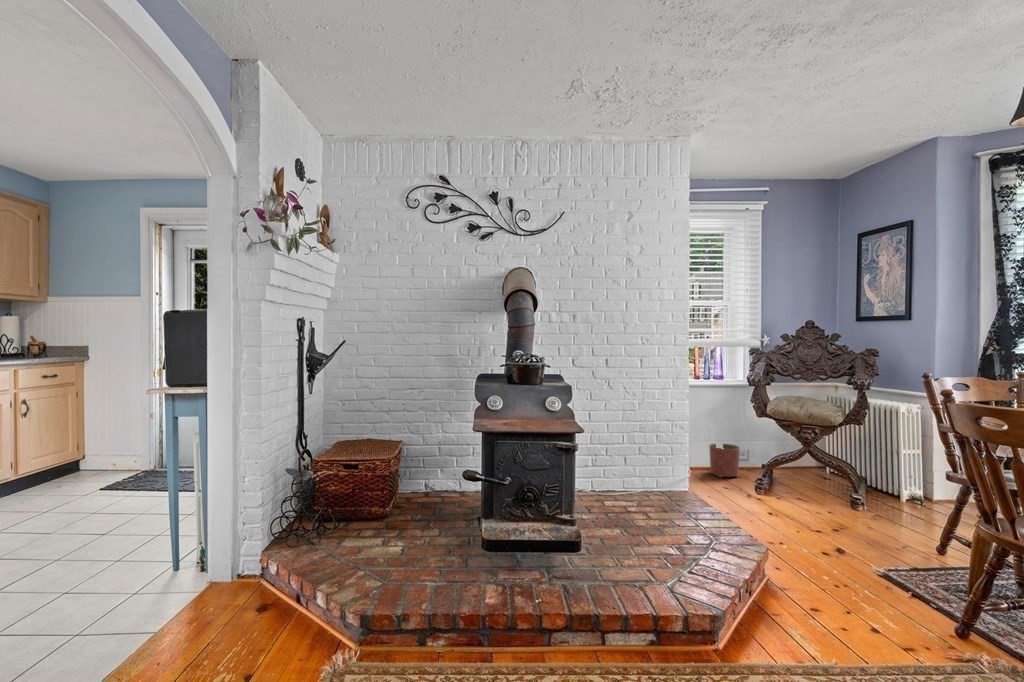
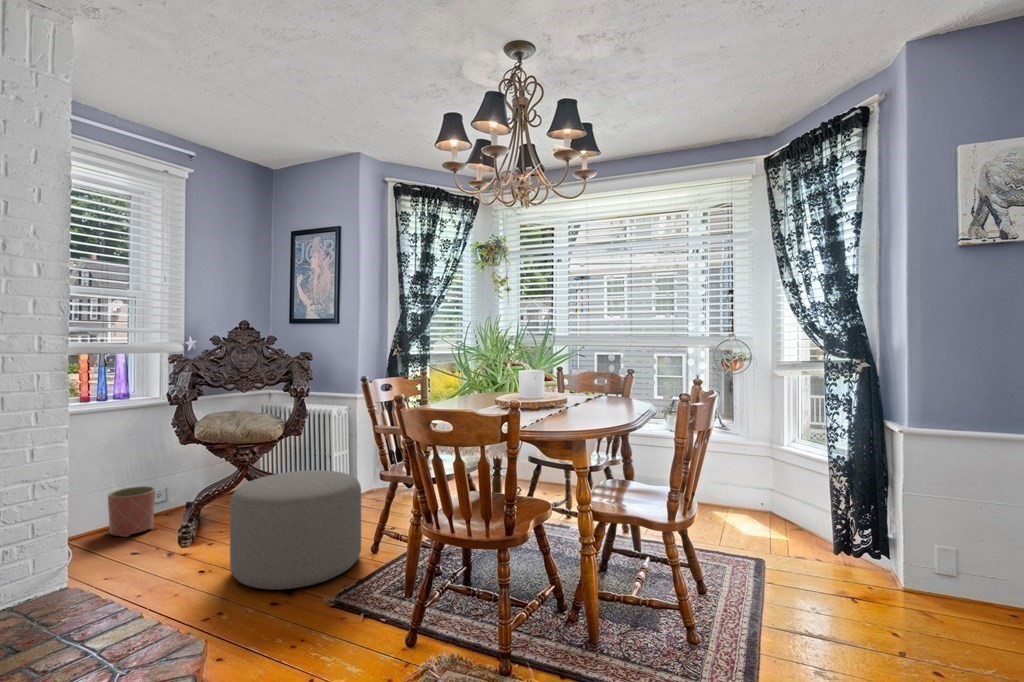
ottoman: none [790,452,922,556] -> present [230,470,361,590]

